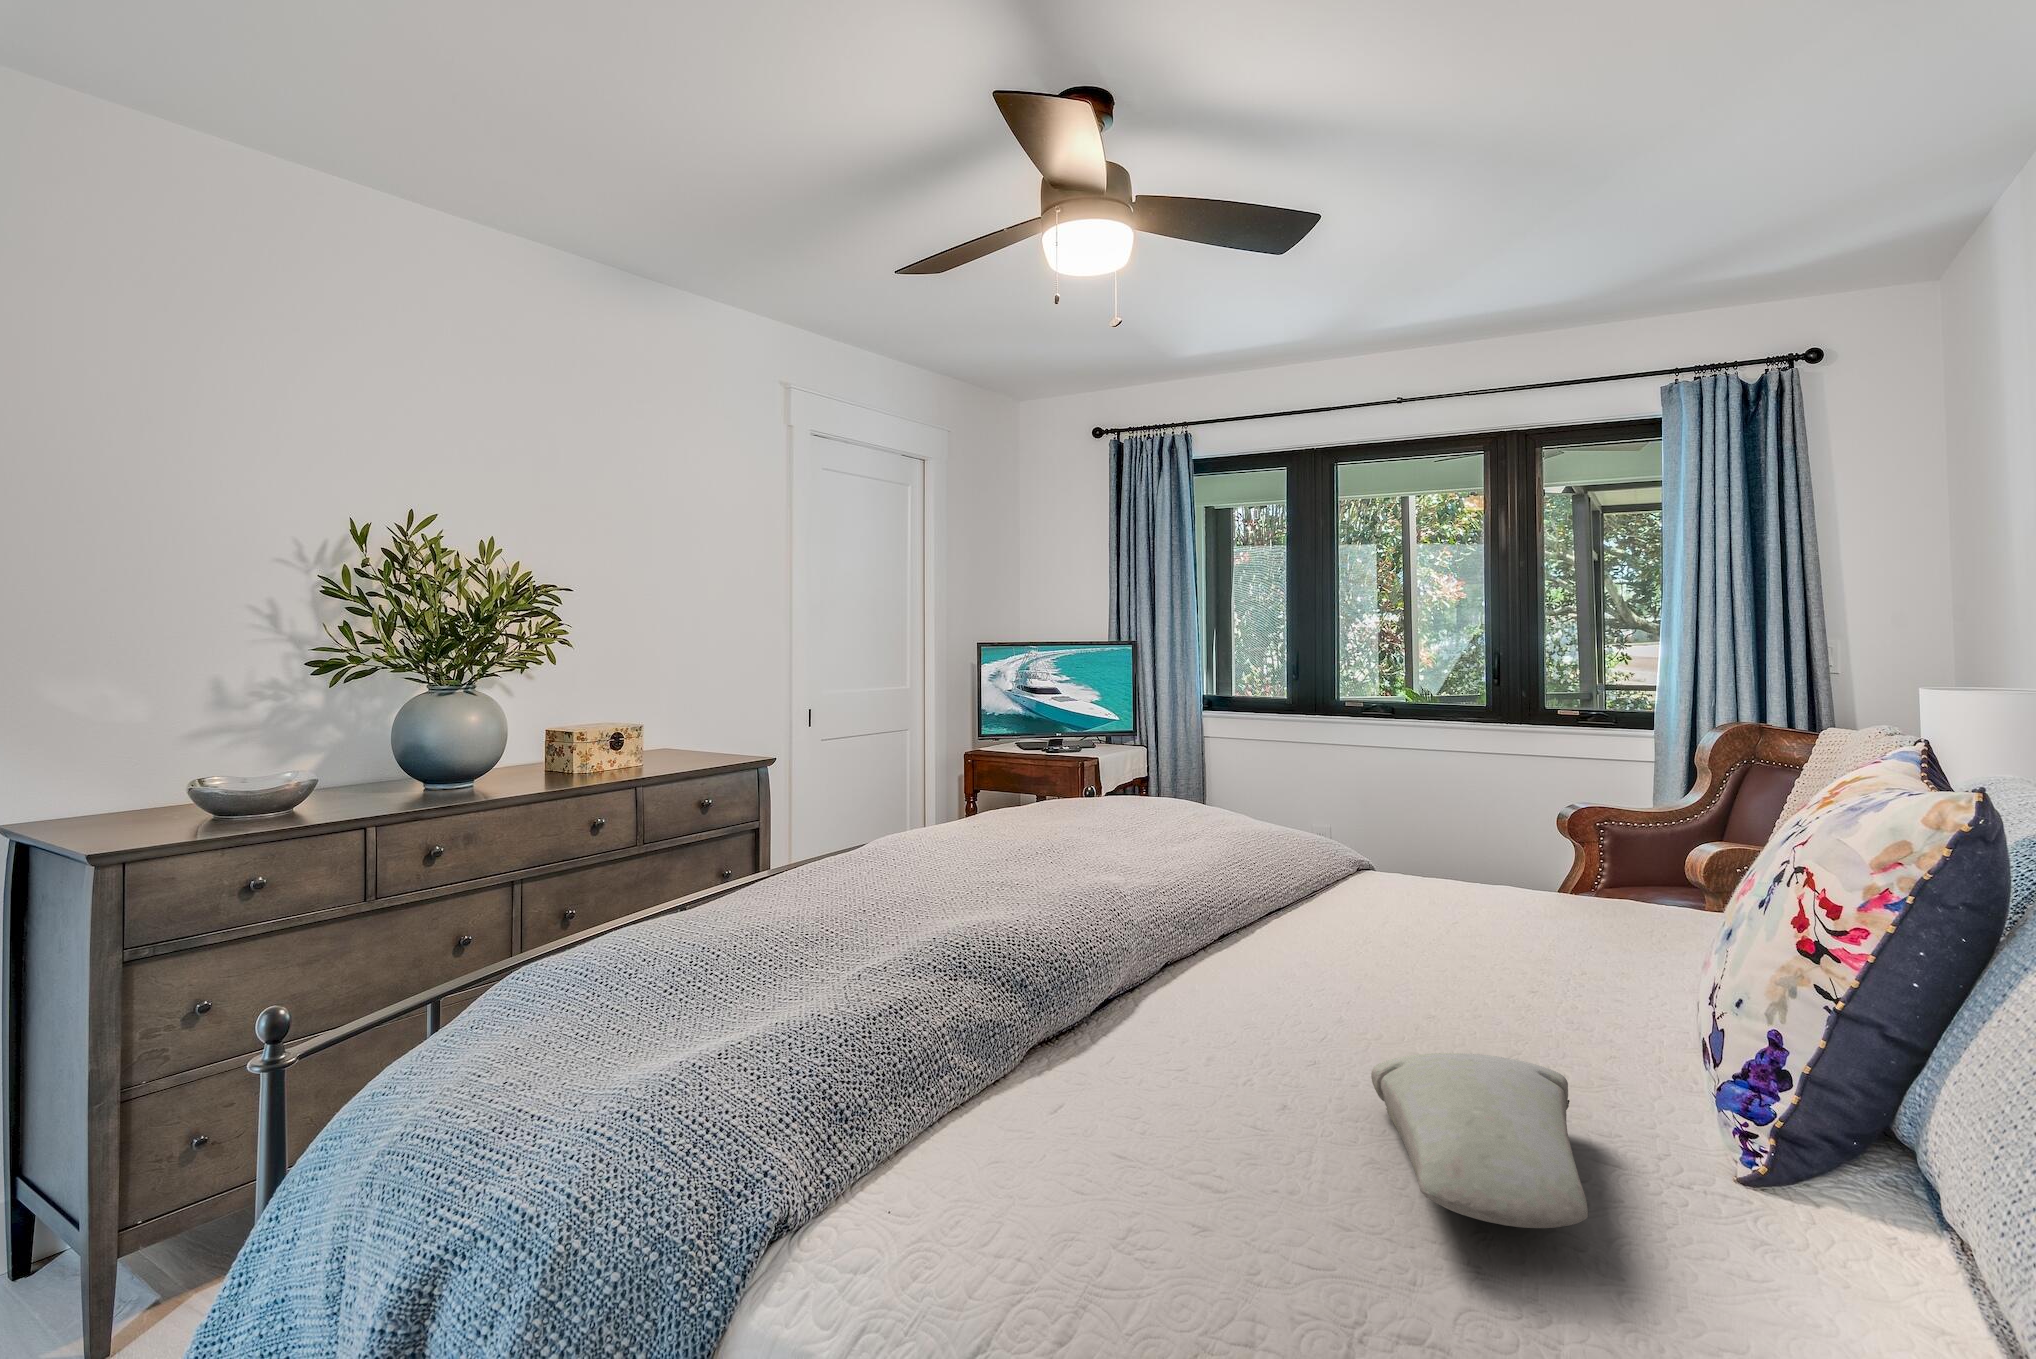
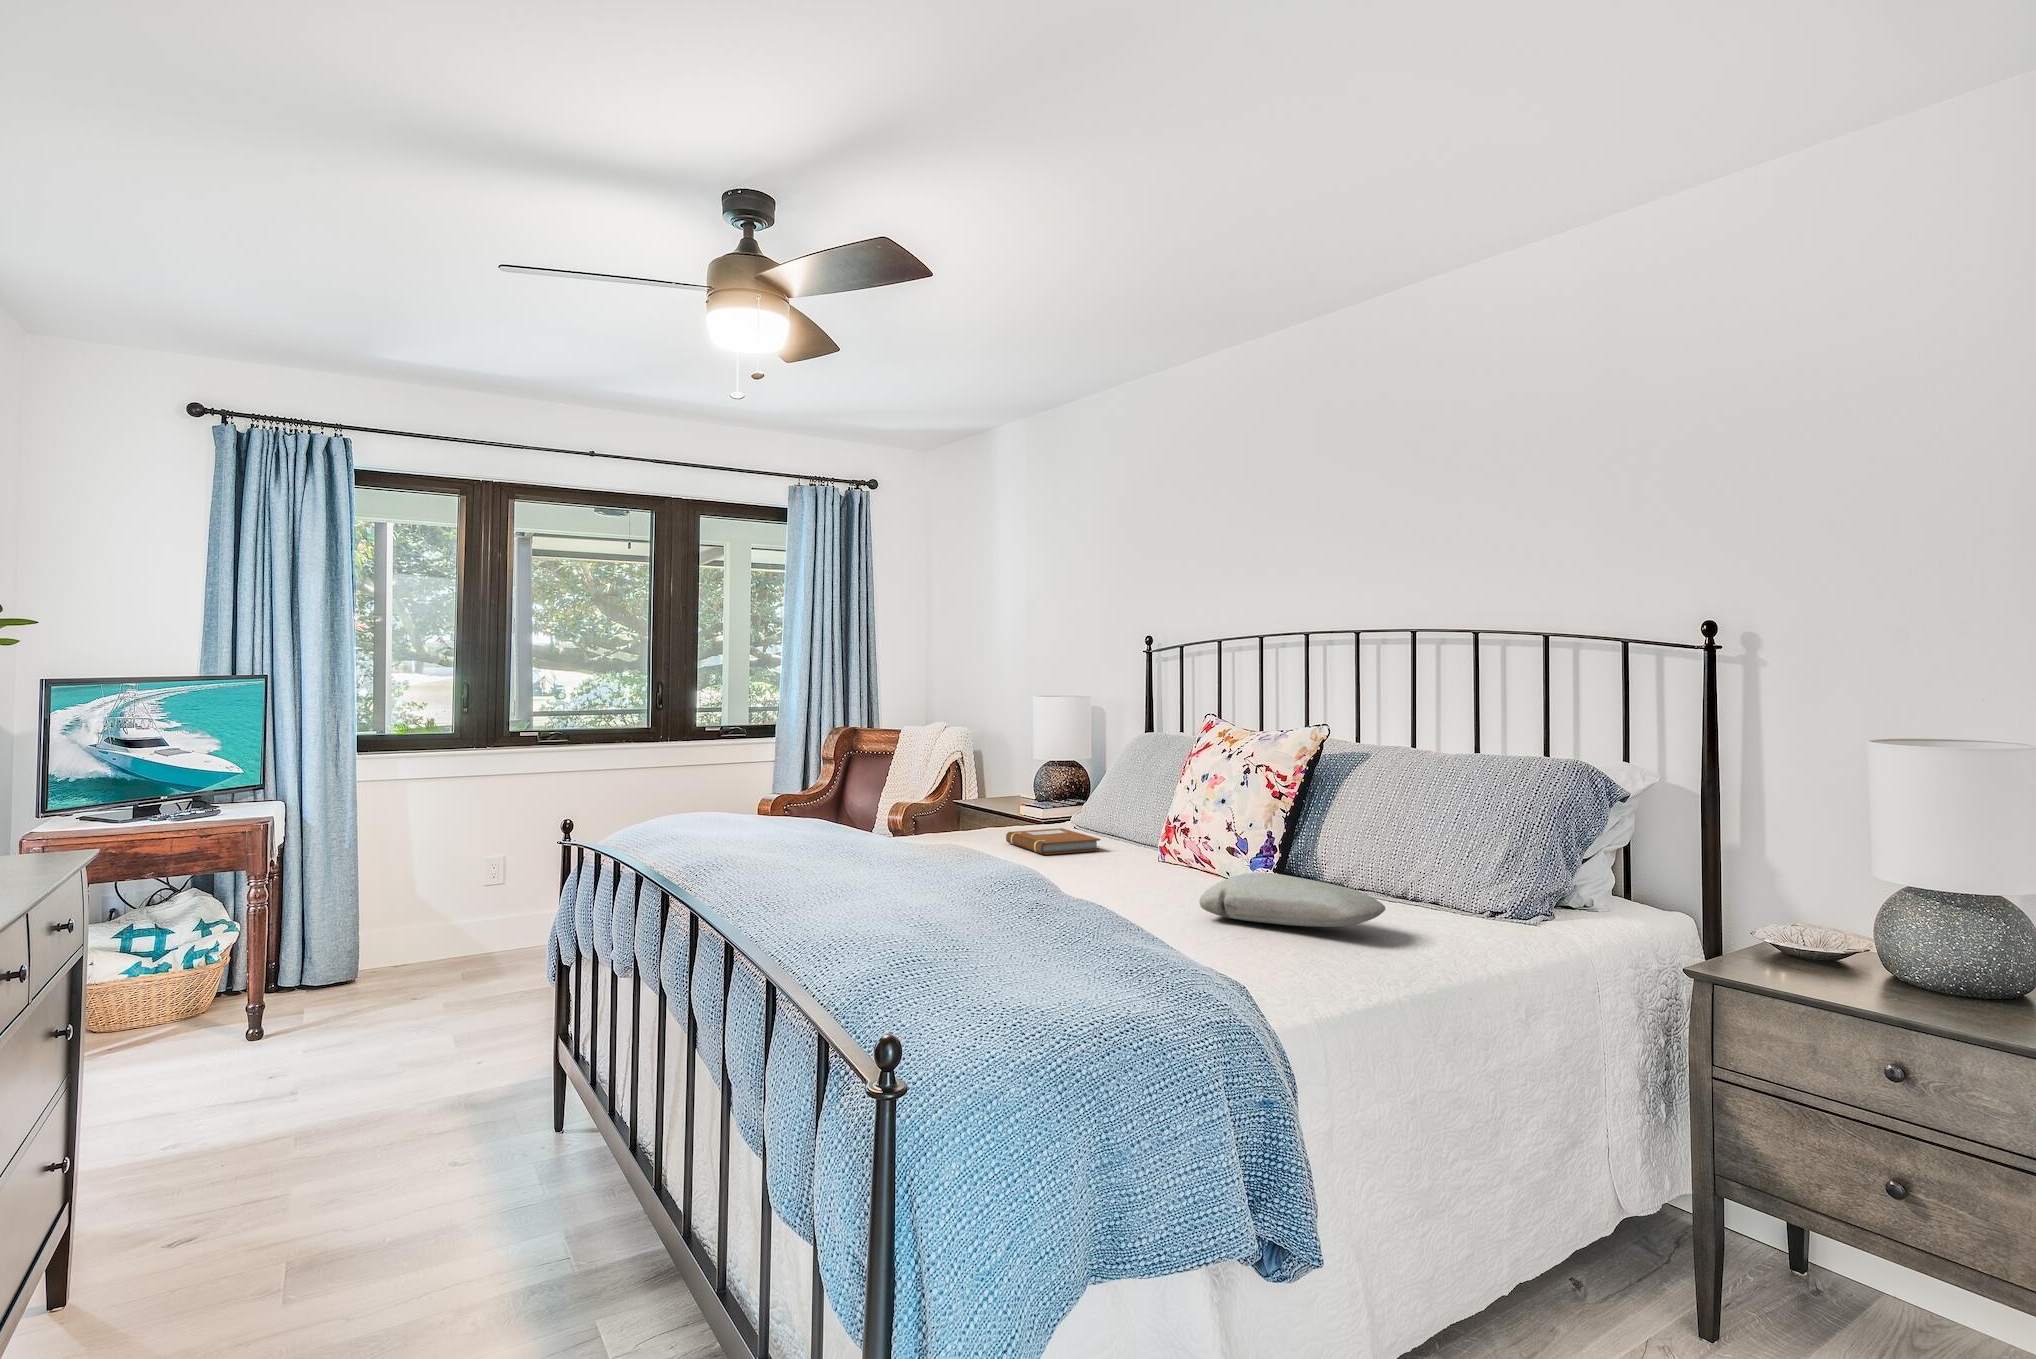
notebook: none [1549,902,1688,967] -> present [1006,828,1100,855]

